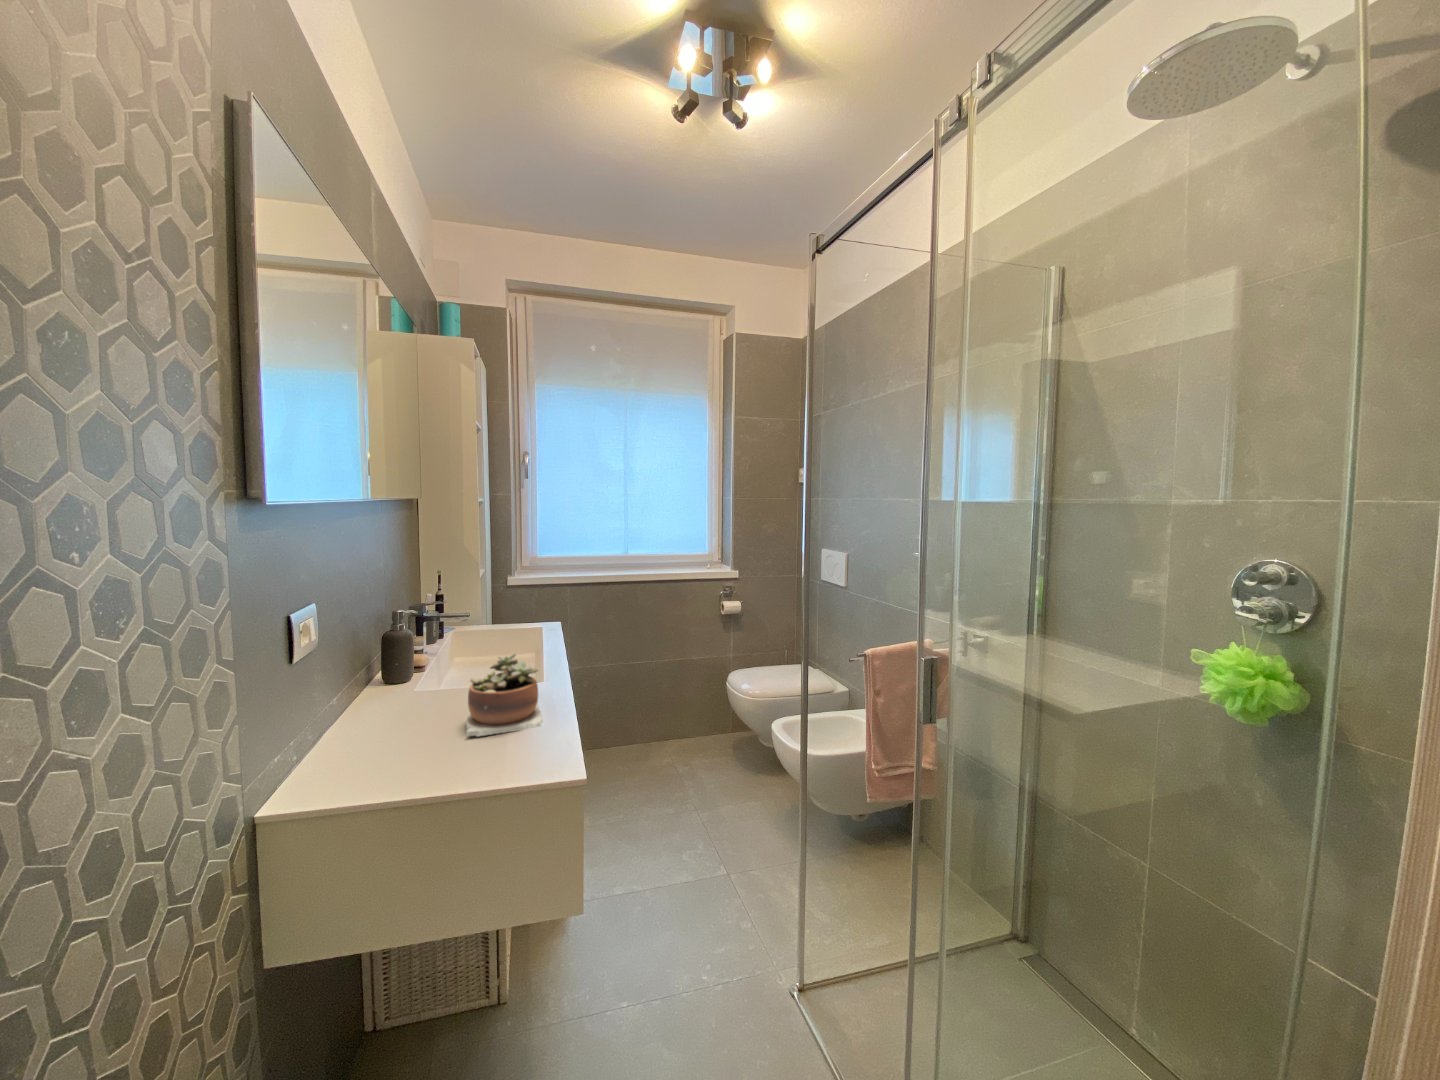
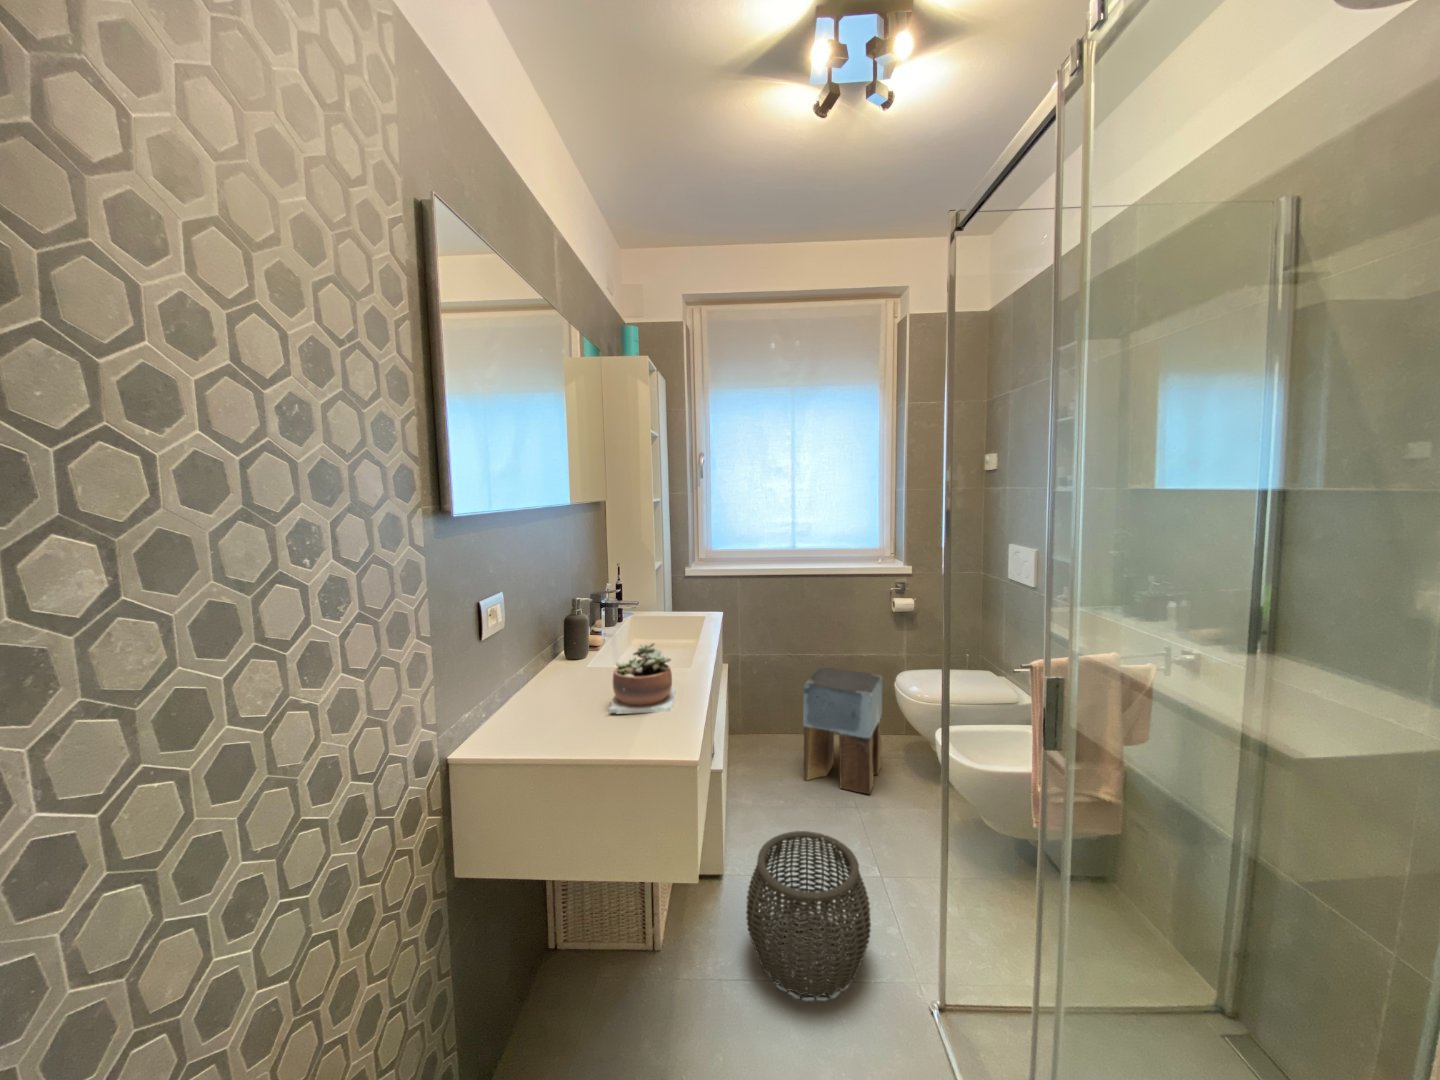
stool: none [641,674,715,795] -> present [803,667,882,794]
woven basket: none [606,838,732,1009] -> present [746,831,871,998]

